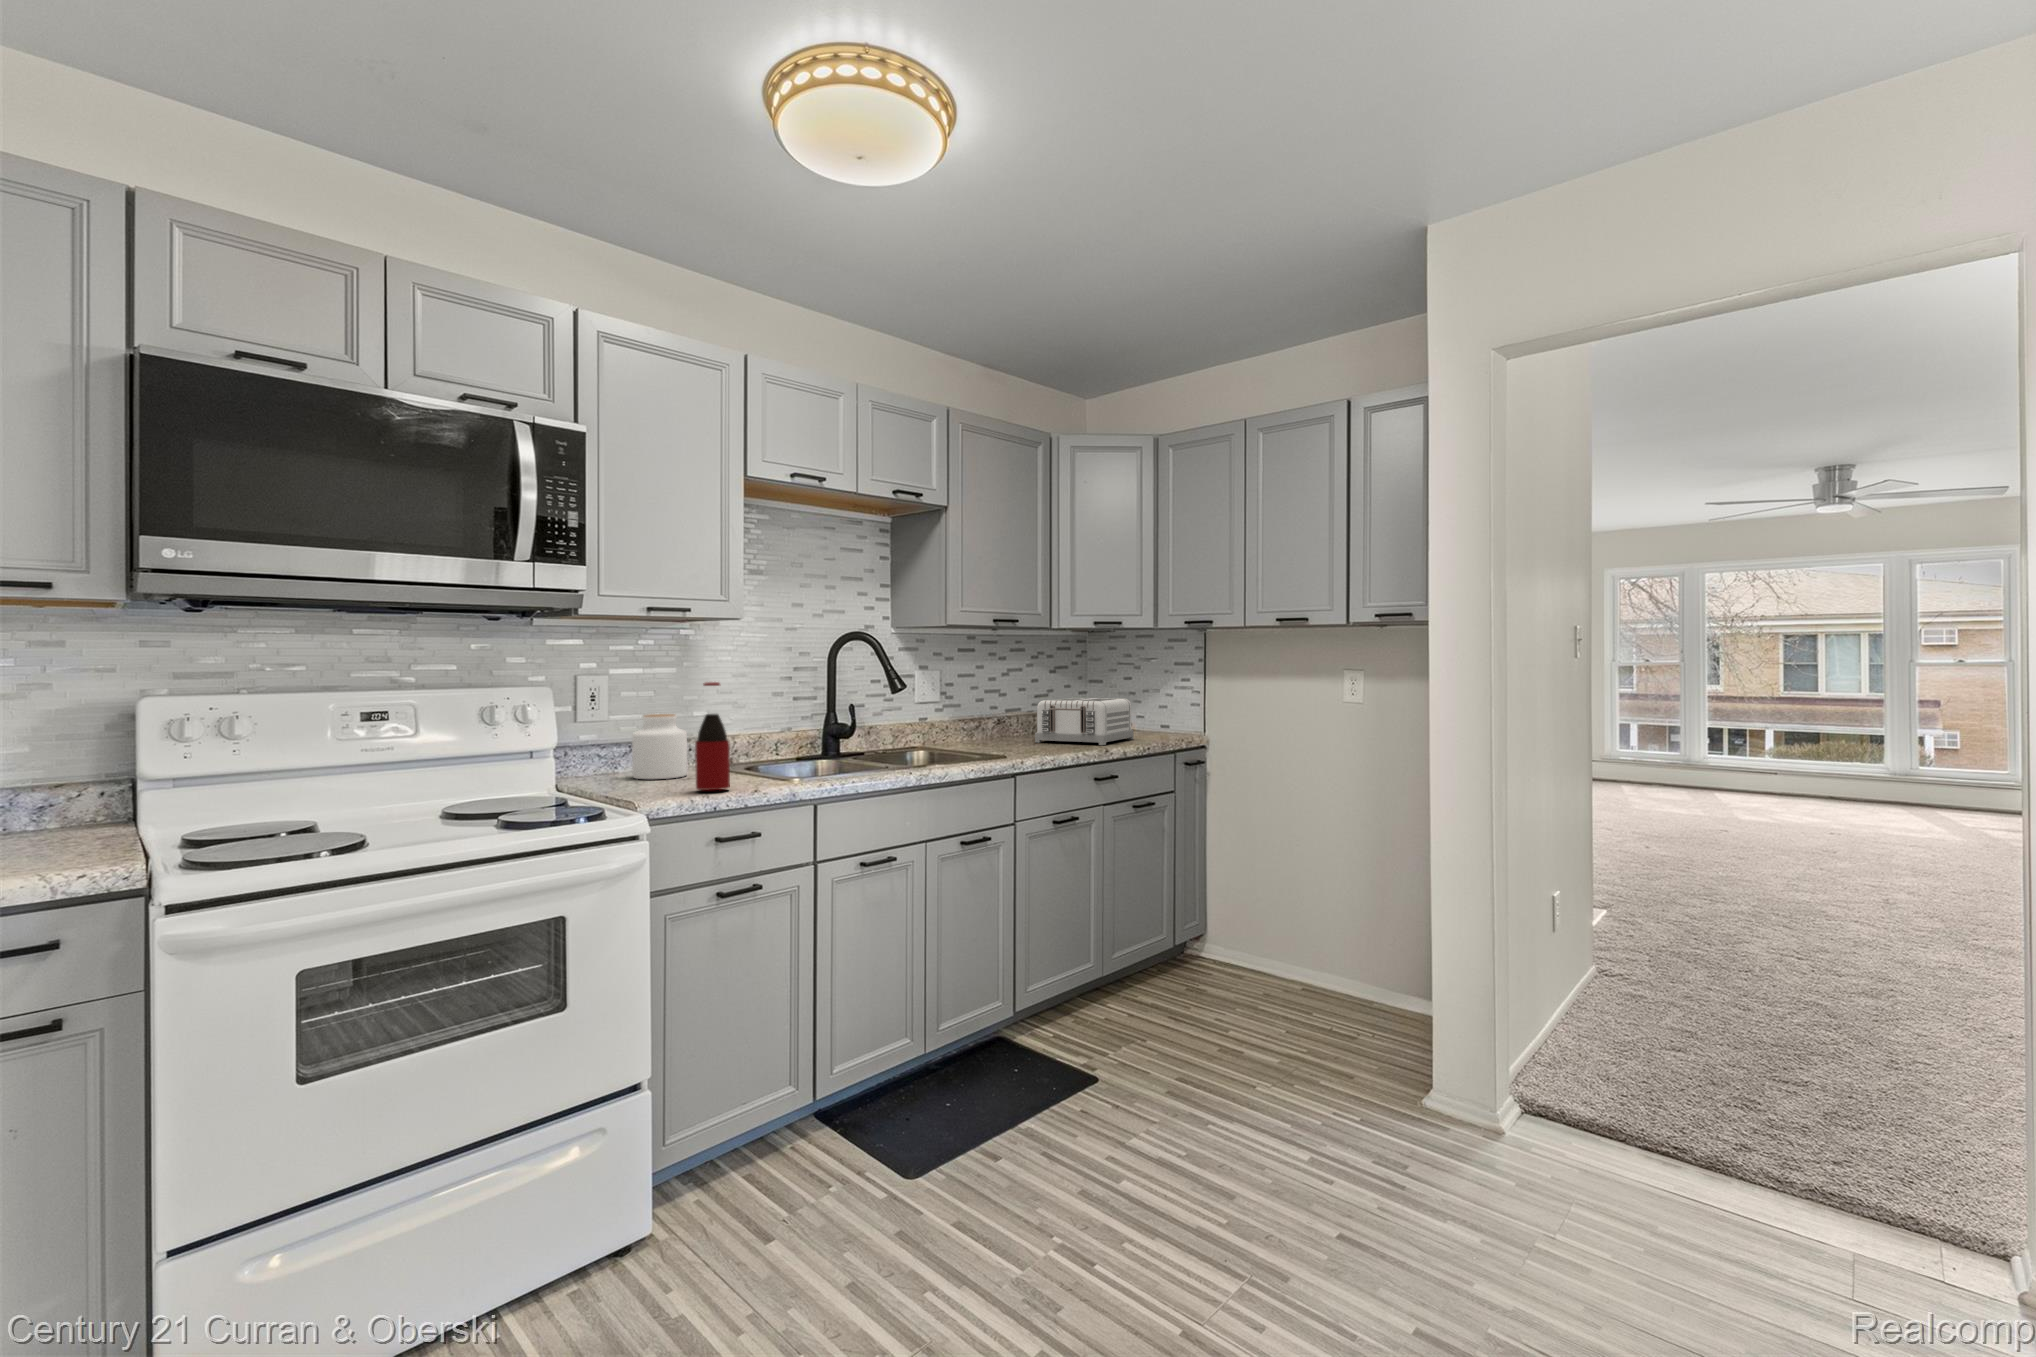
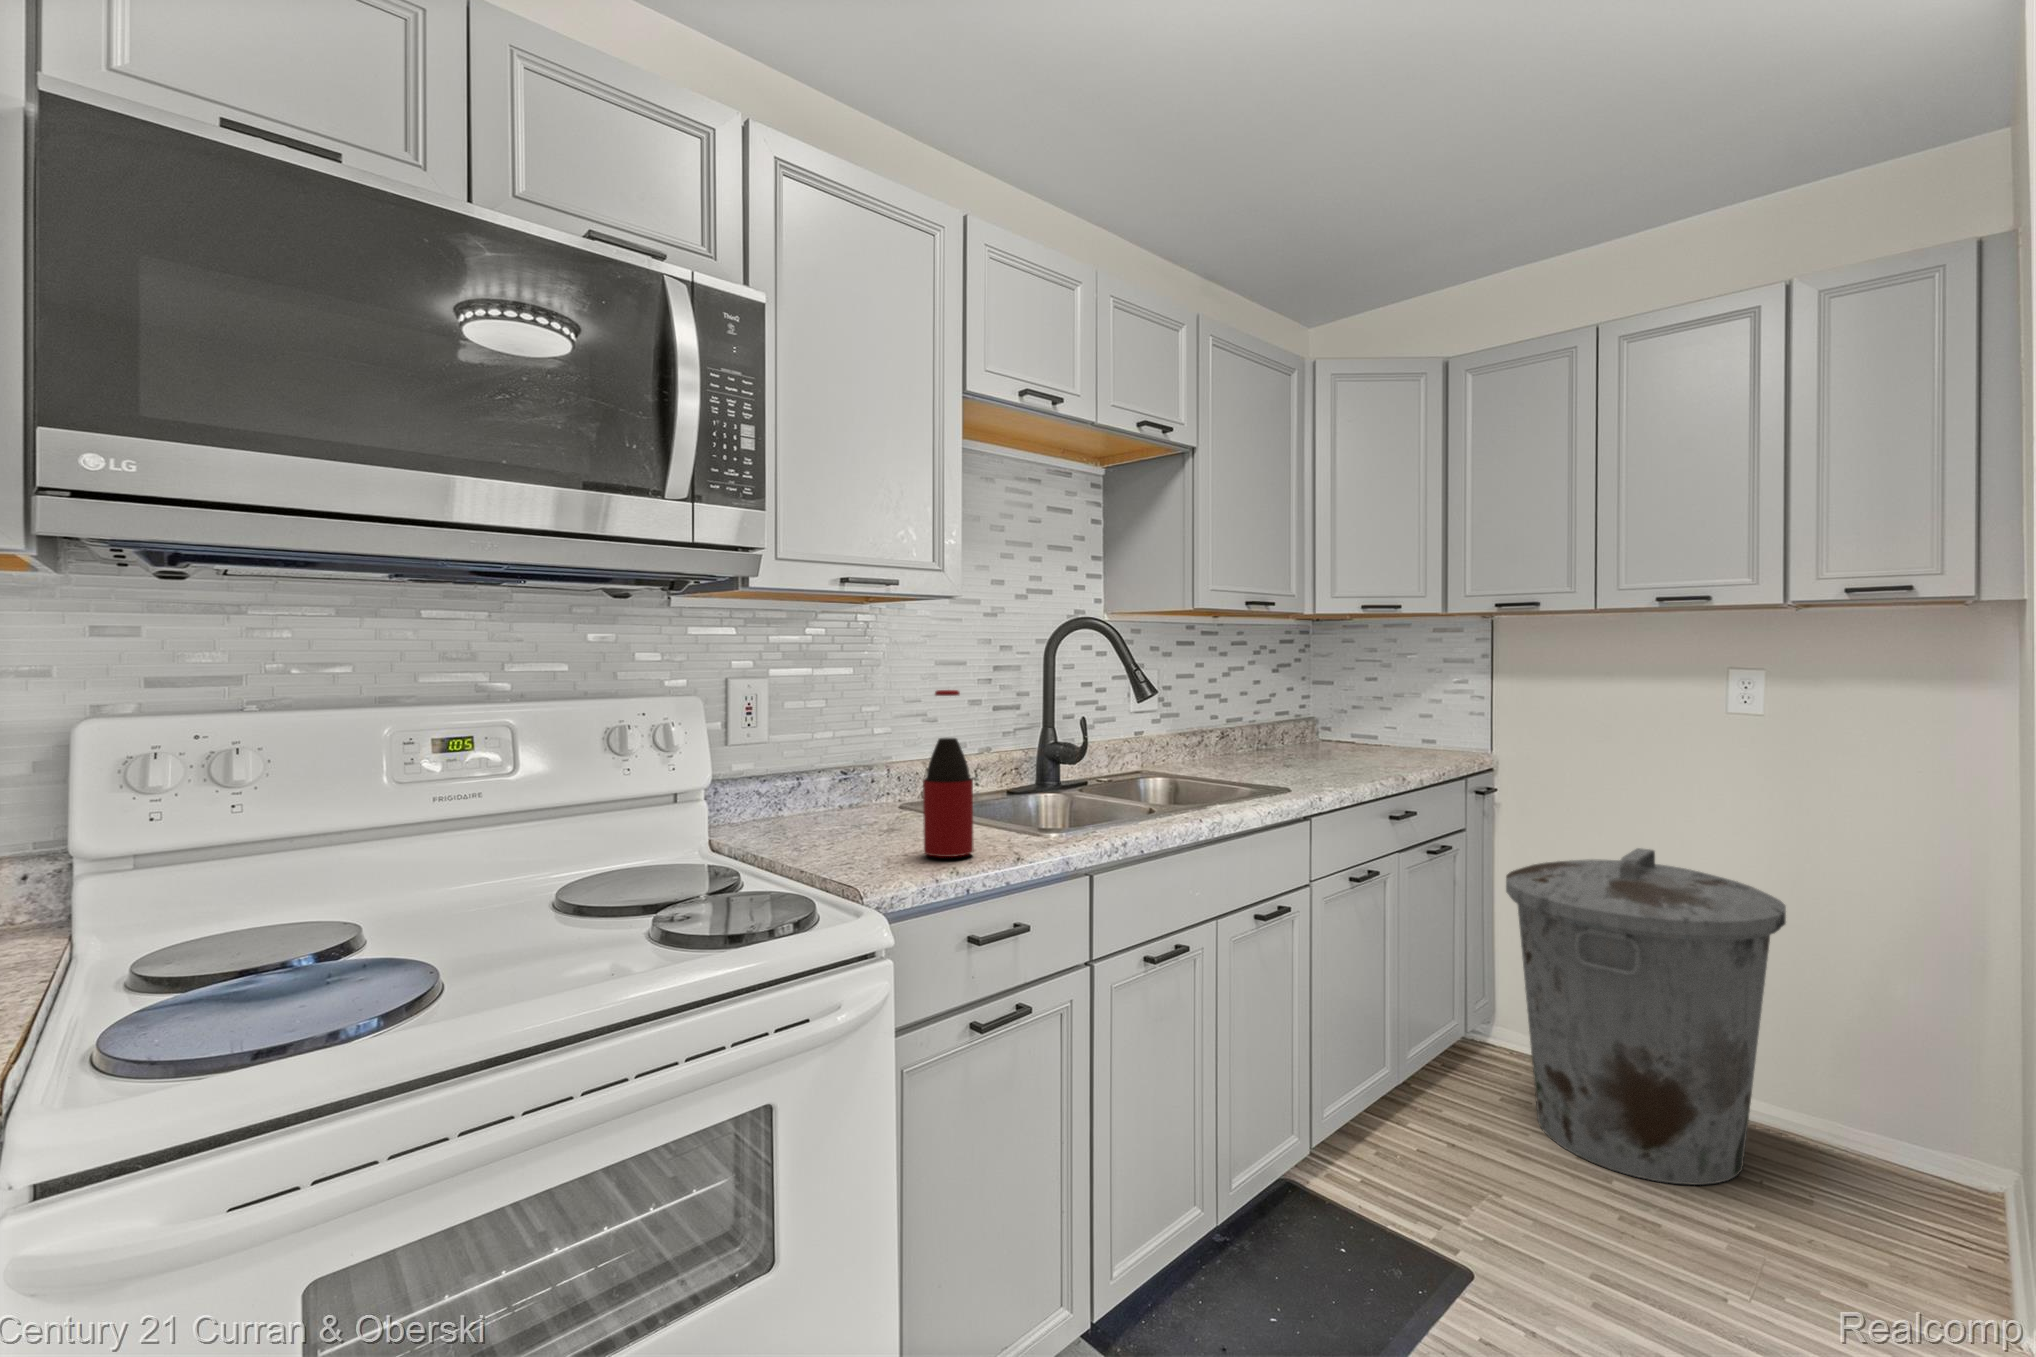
toaster: present [1035,698,1134,745] -> none [1279,704,1402,769]
jar: present [632,714,687,779] -> none [805,733,880,829]
trash can: none [1181,800,1355,1032] -> present [1506,848,1786,1185]

